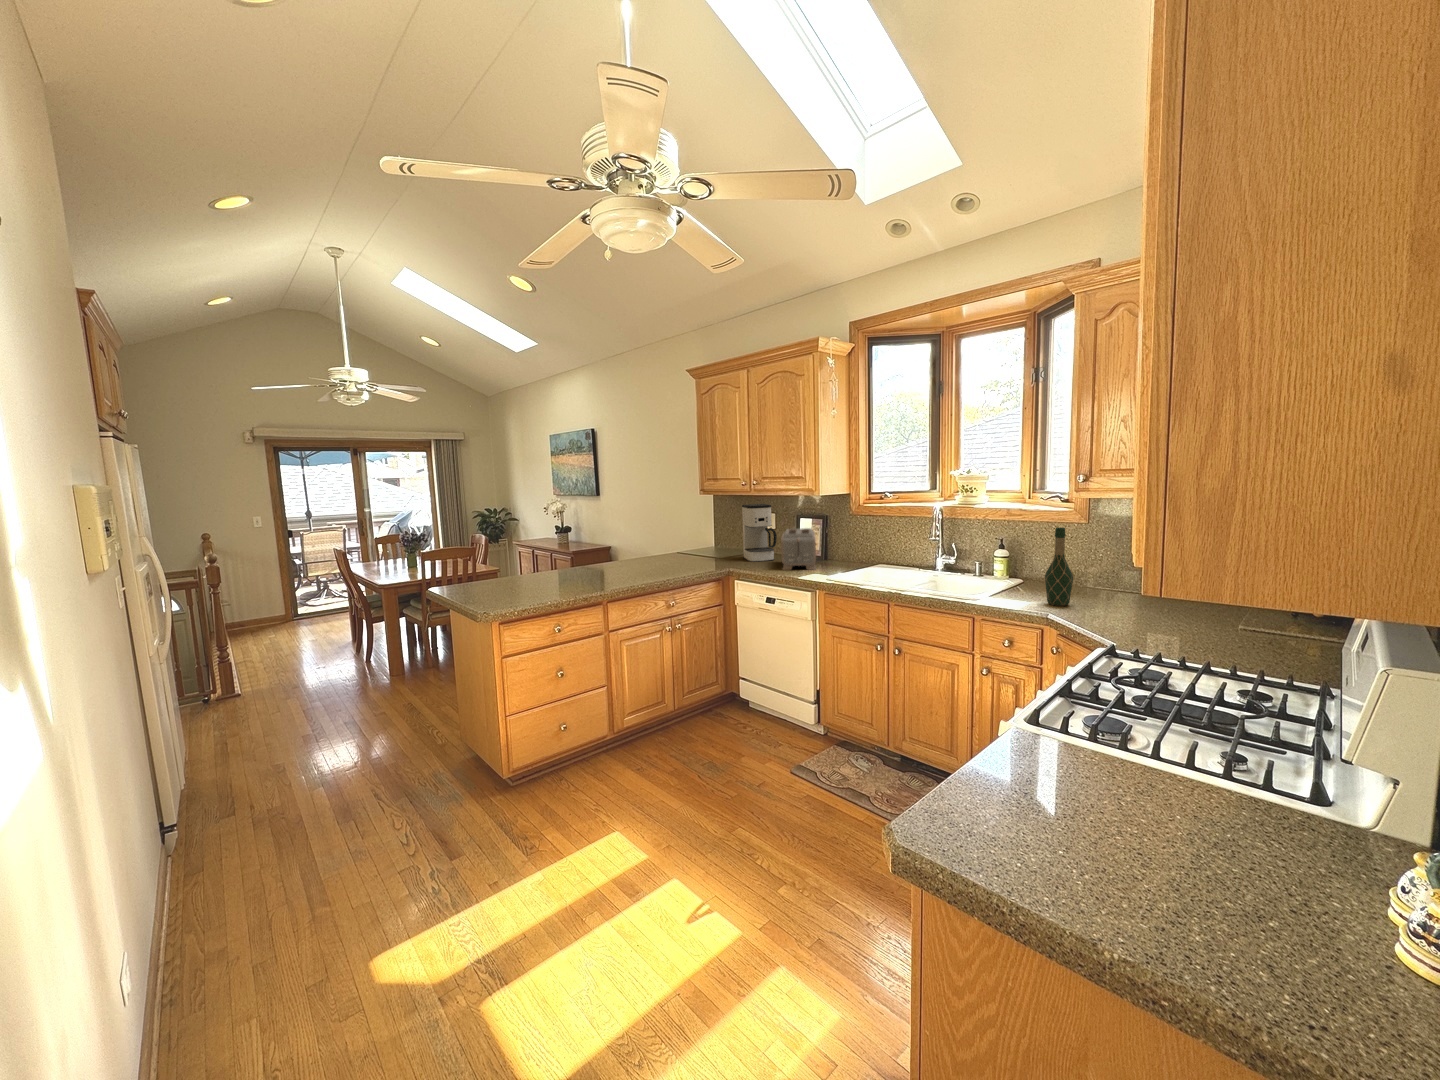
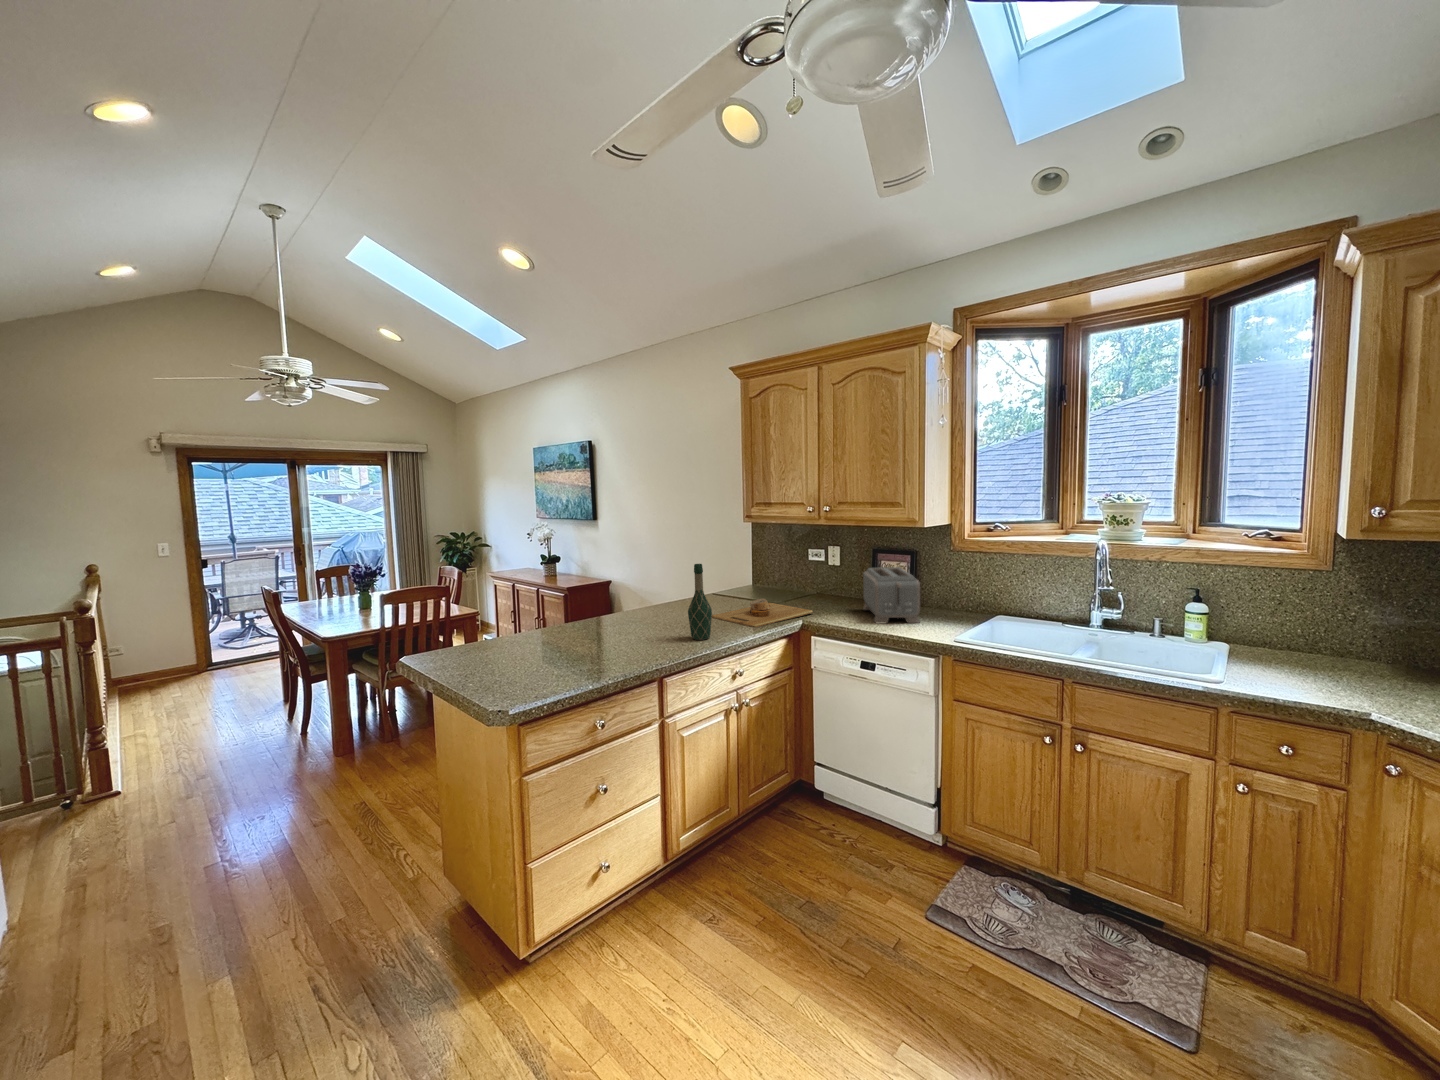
coffee maker: present [742,504,777,562] -> none [803,535,848,609]
wine bottle: present [1045,528,1073,606] -> present [688,564,712,640]
cutting board: none [663,553,742,573] -> present [712,598,813,627]

